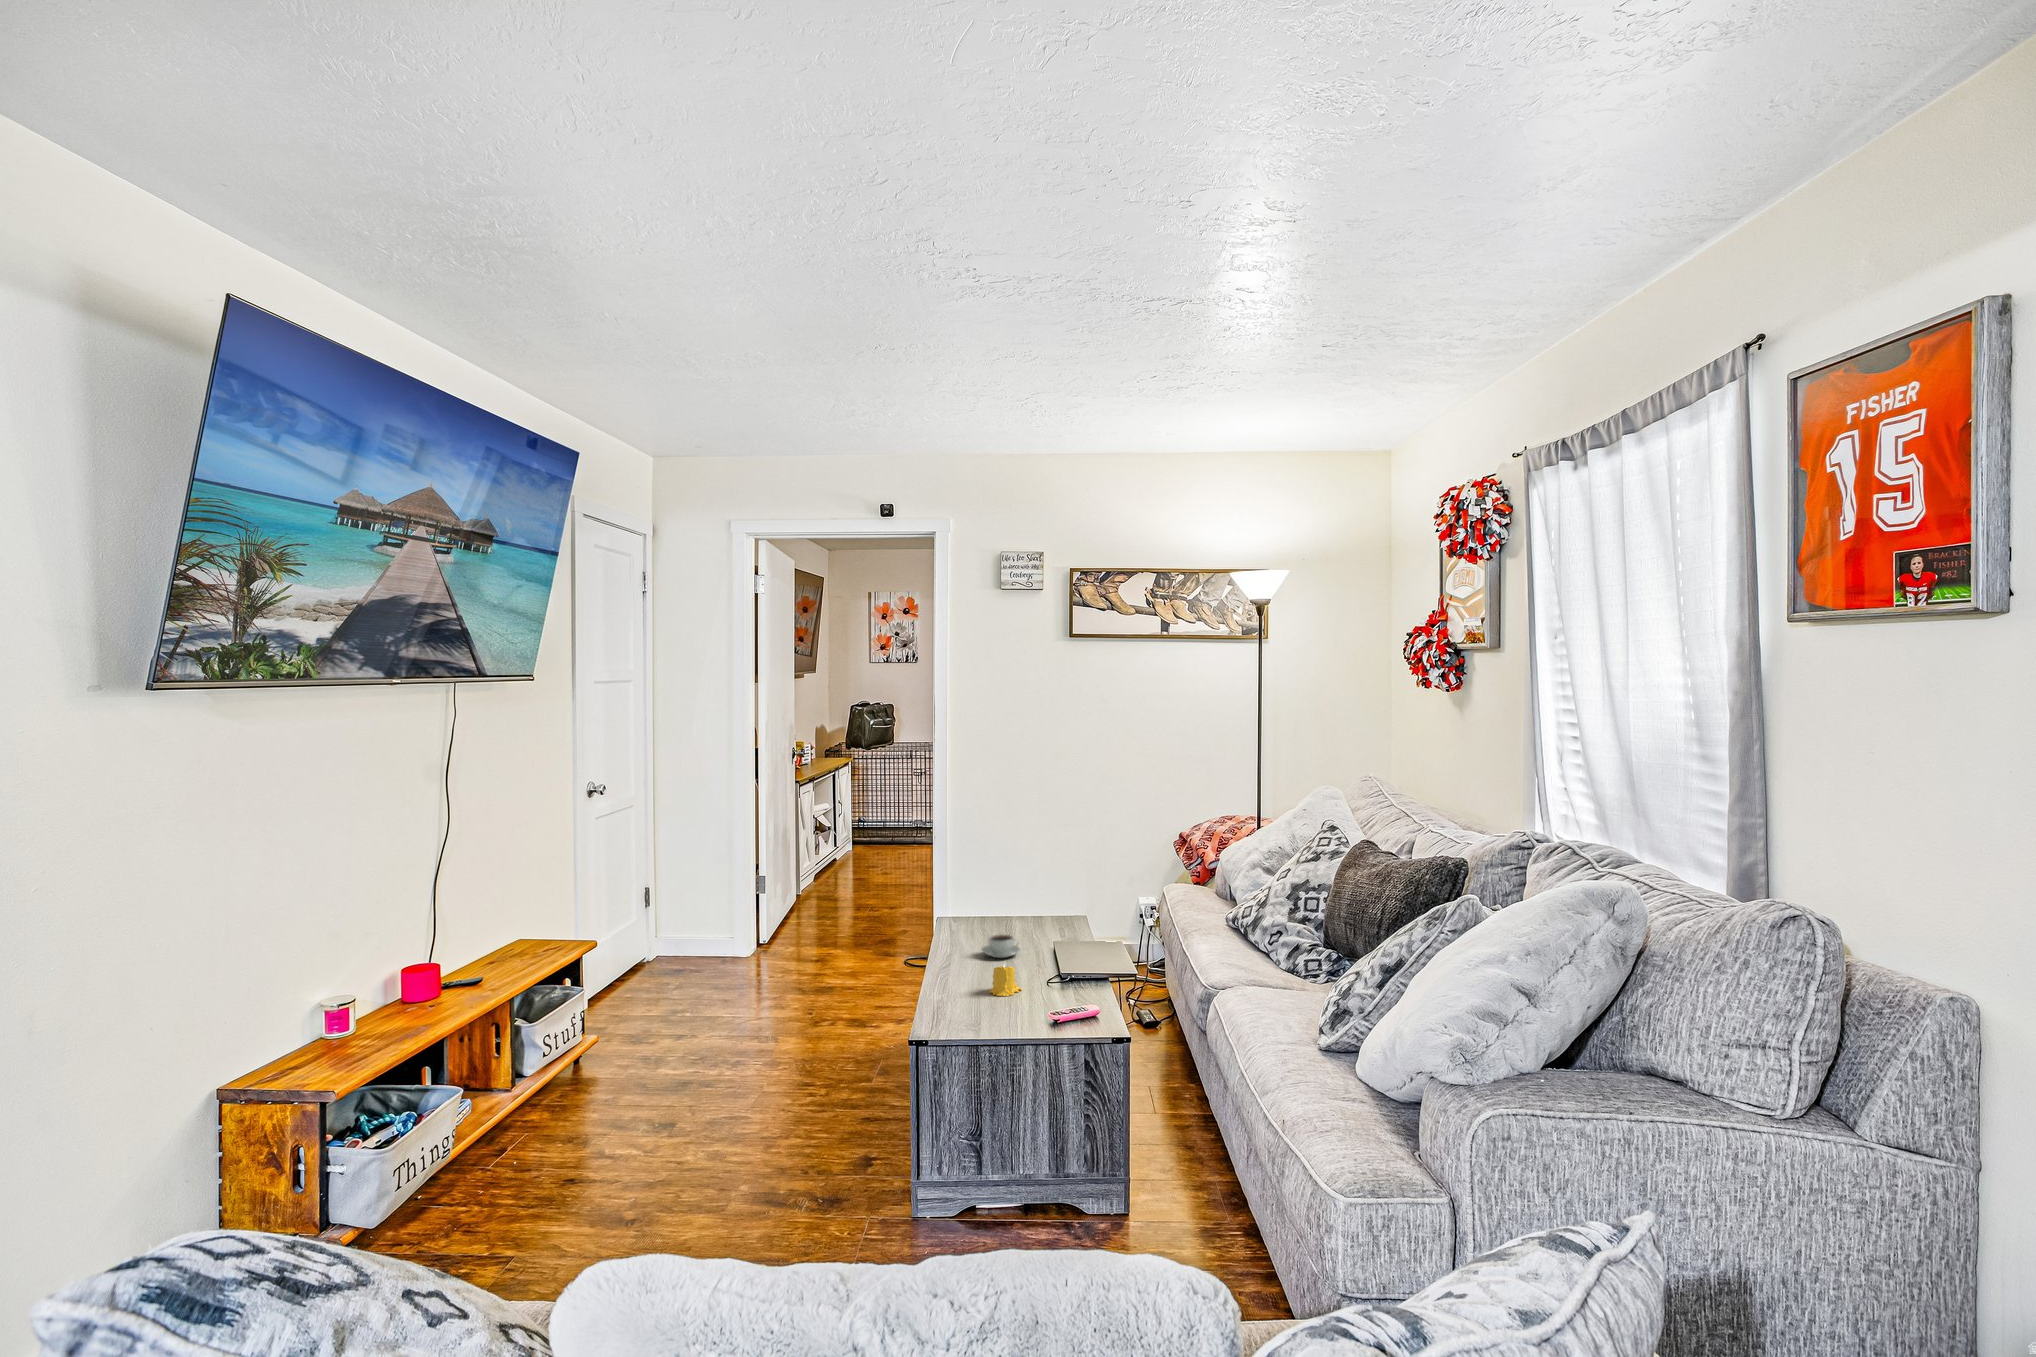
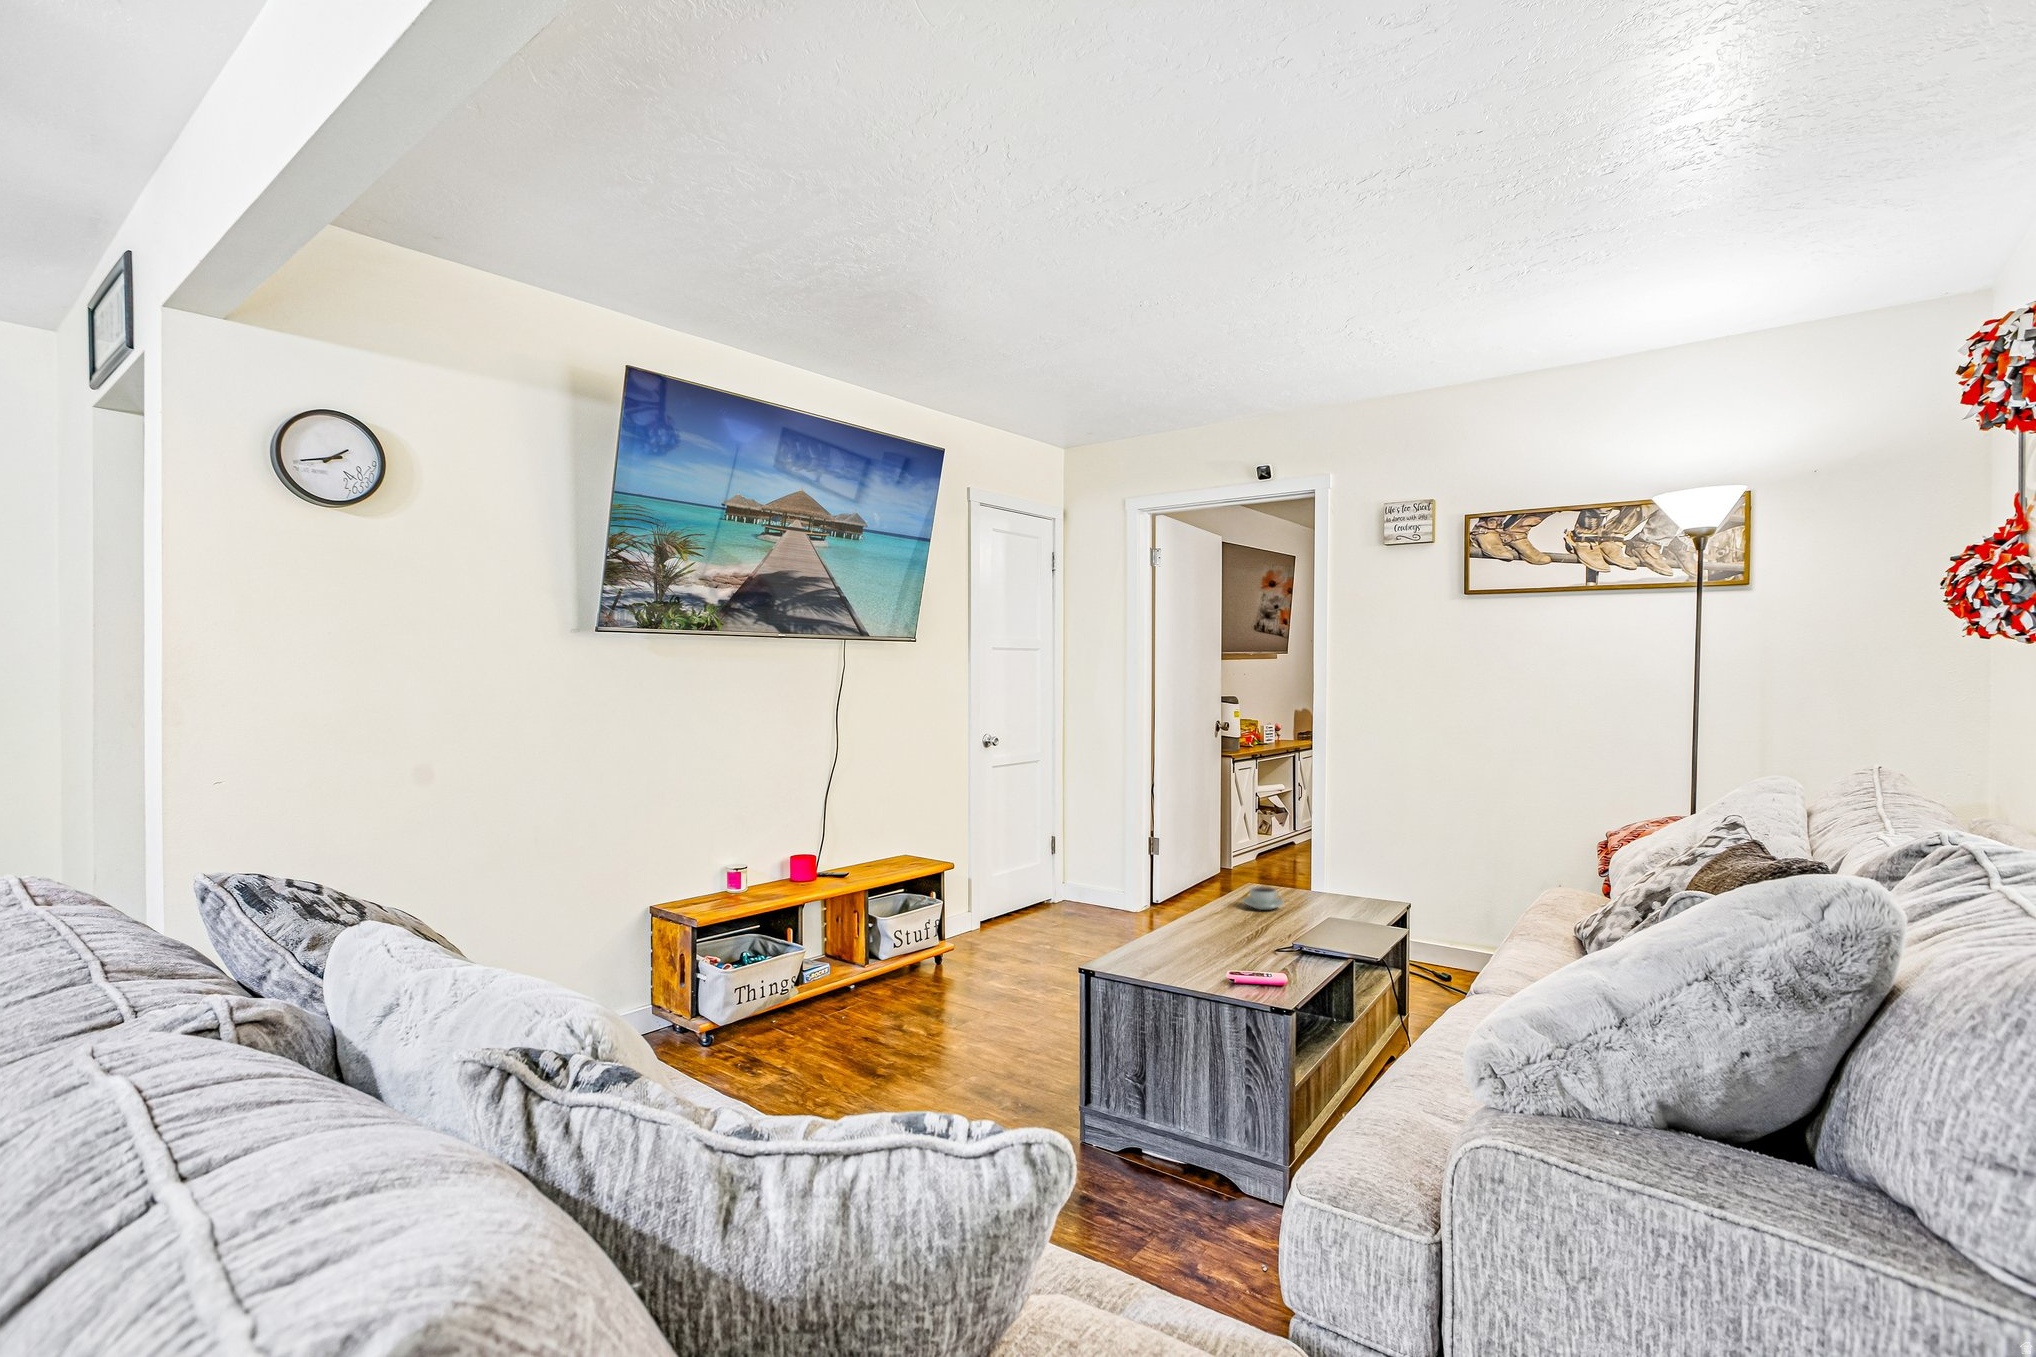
candle: present [989,965,1022,996] -> none [1199,905,1235,938]

